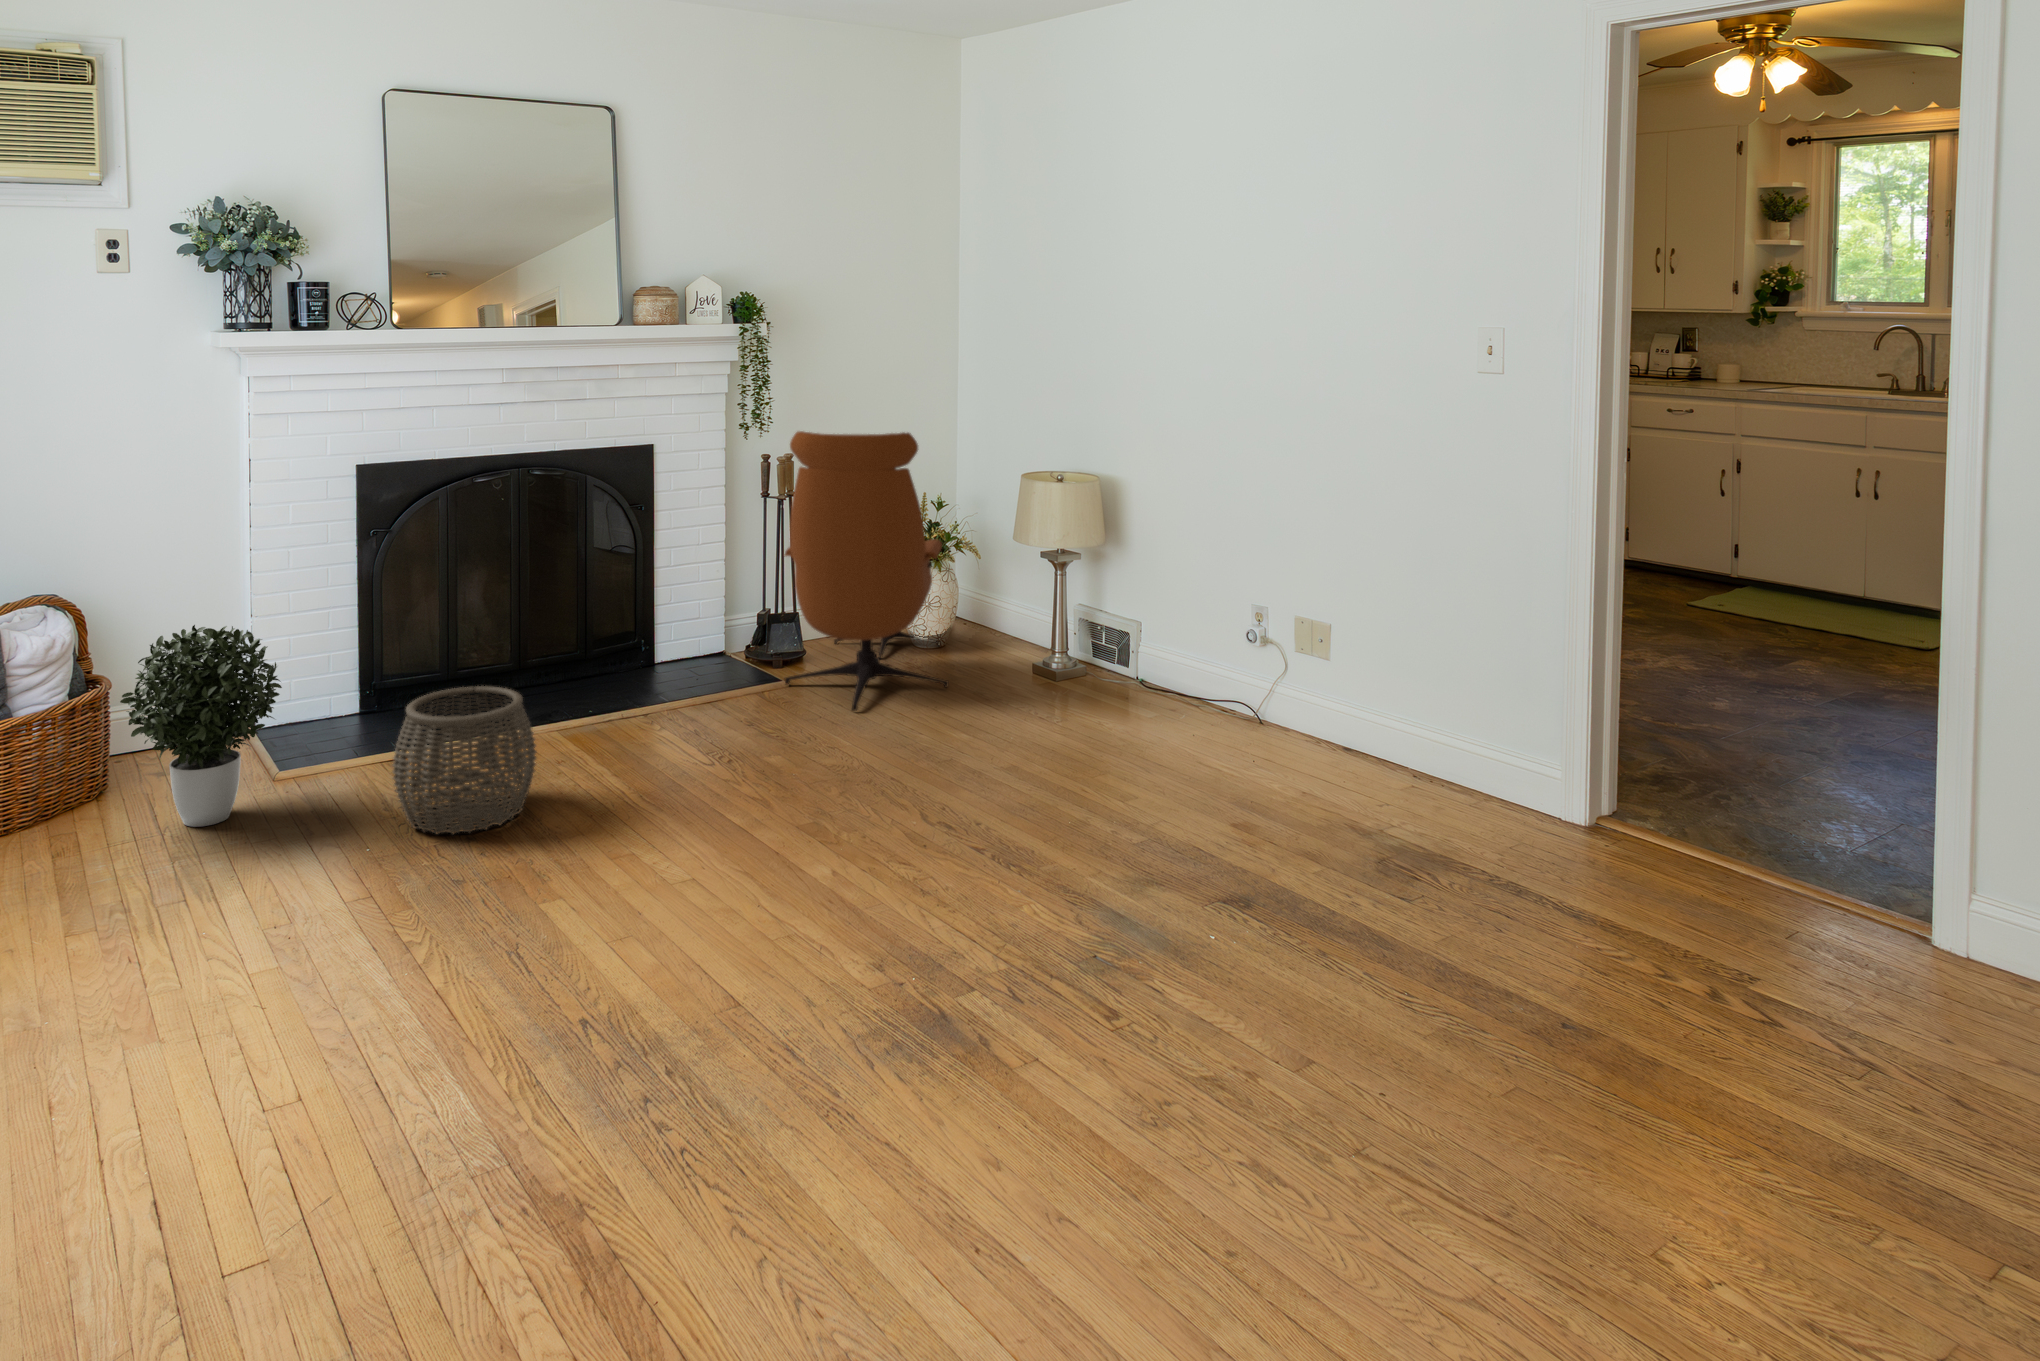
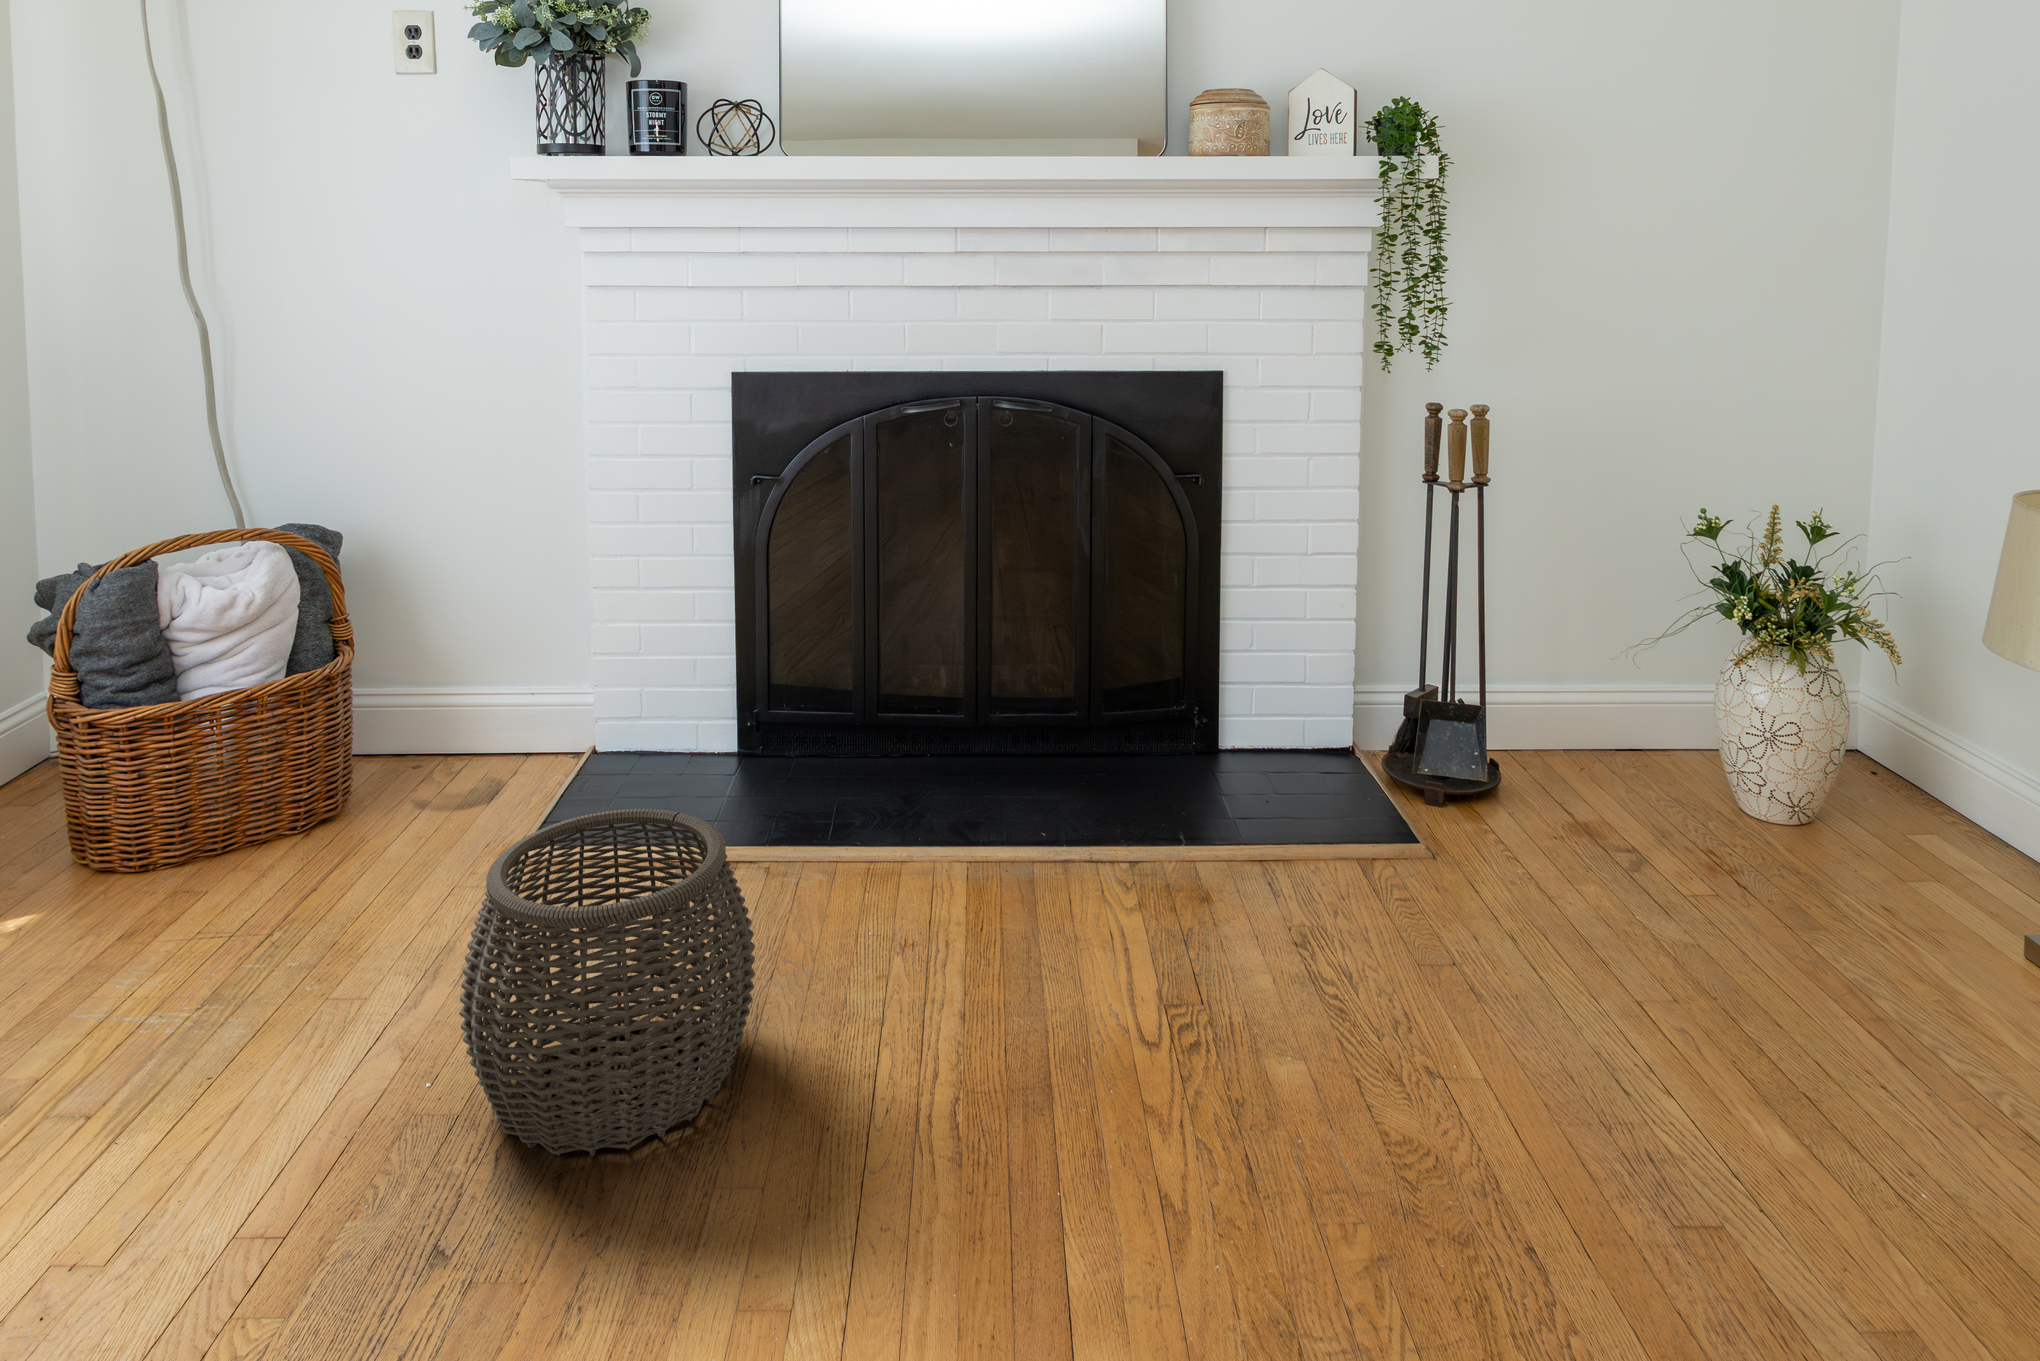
lounge chair: present [785,431,949,711] -> none [1411,348,1806,991]
potted plant: present [120,625,282,827] -> none [170,613,442,958]

